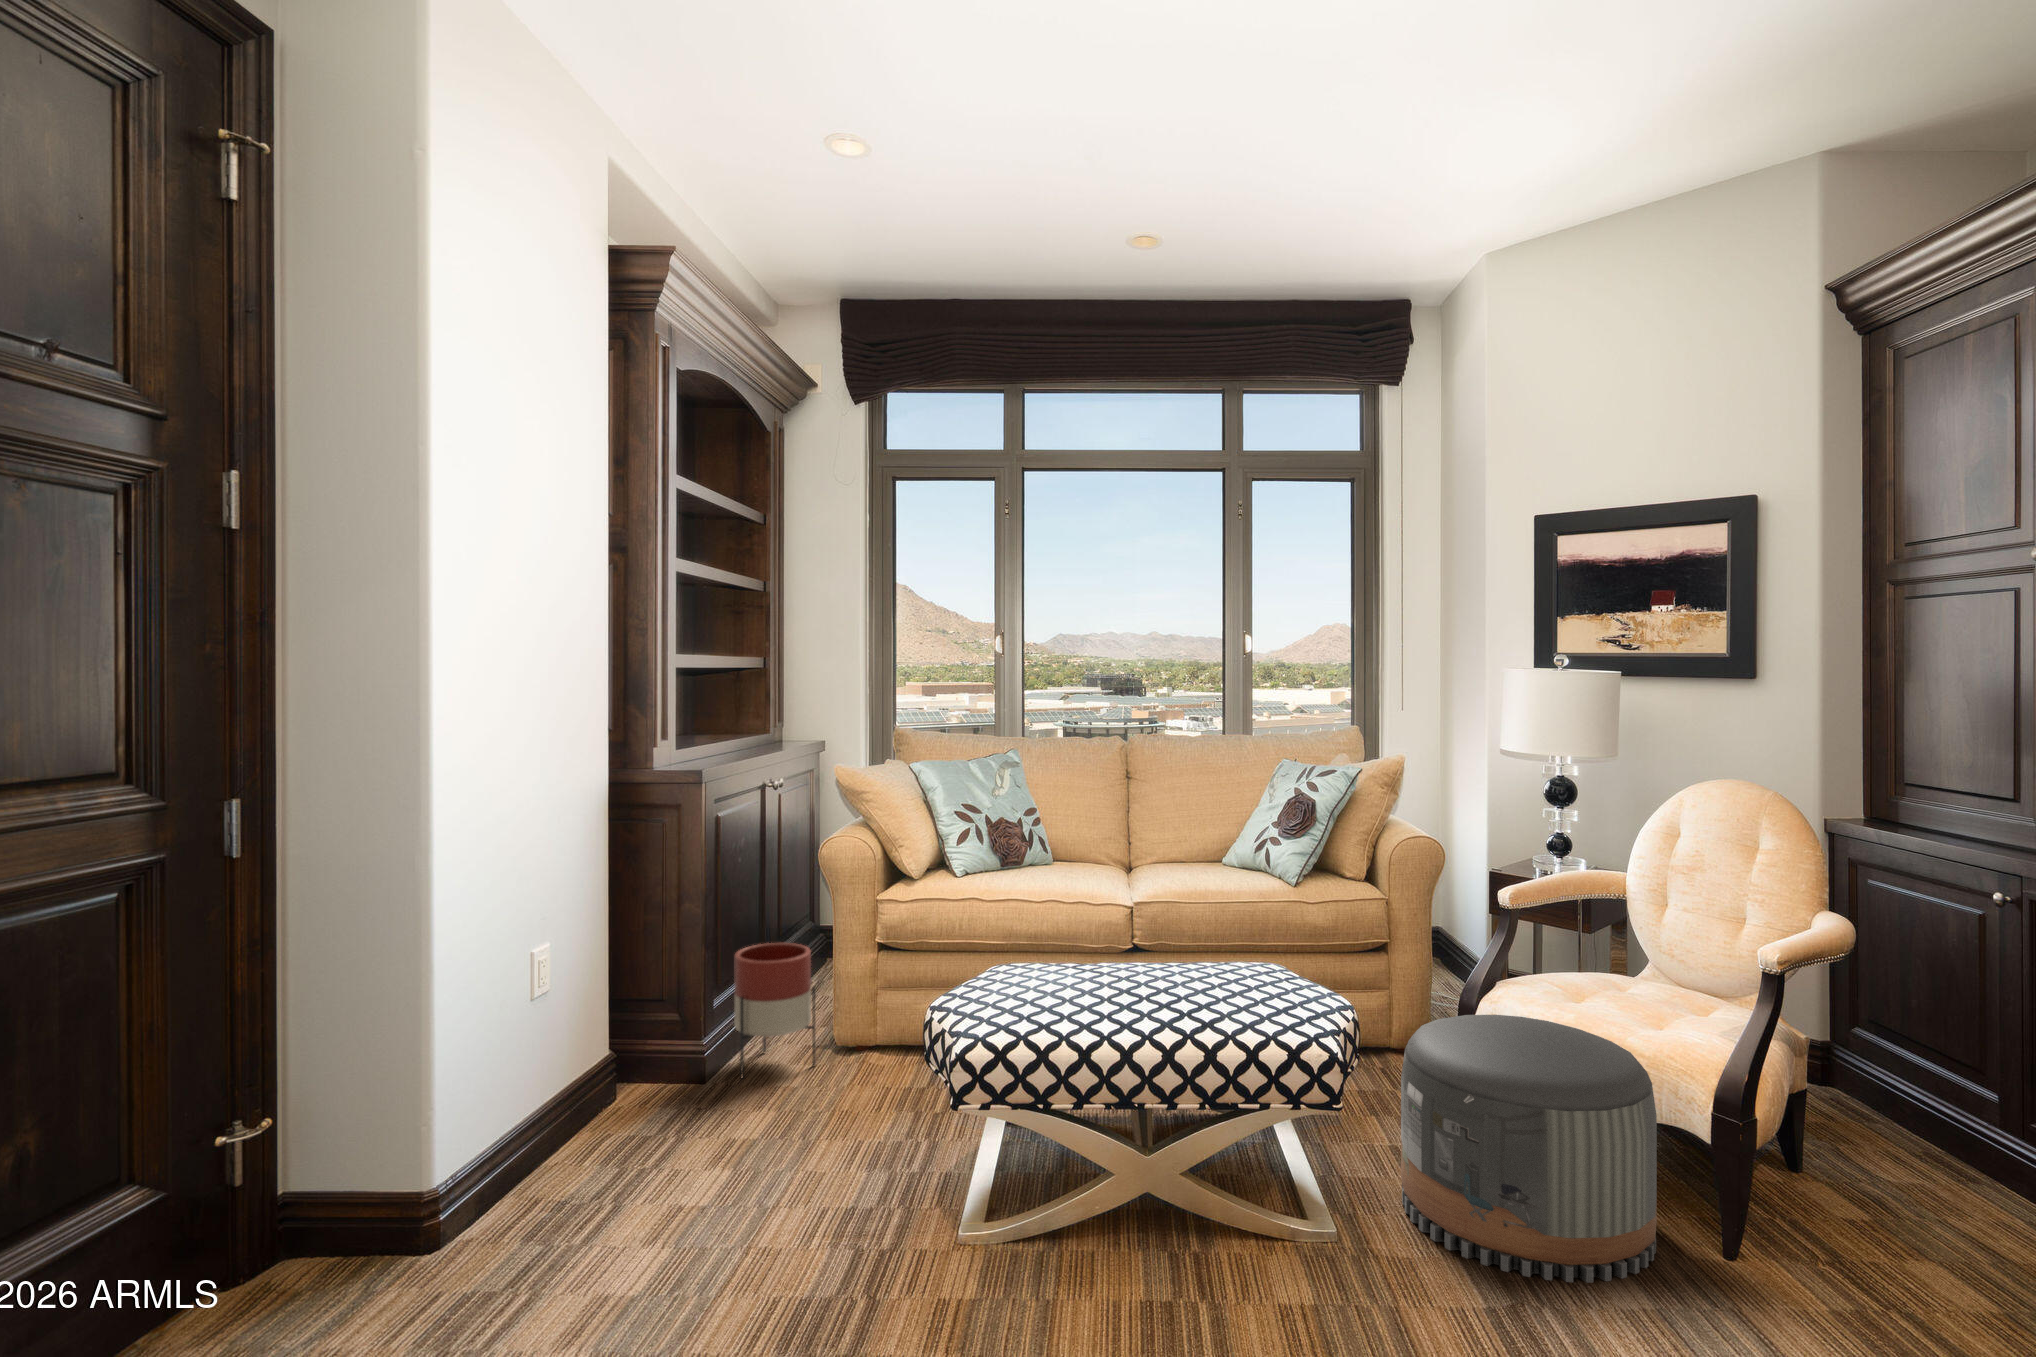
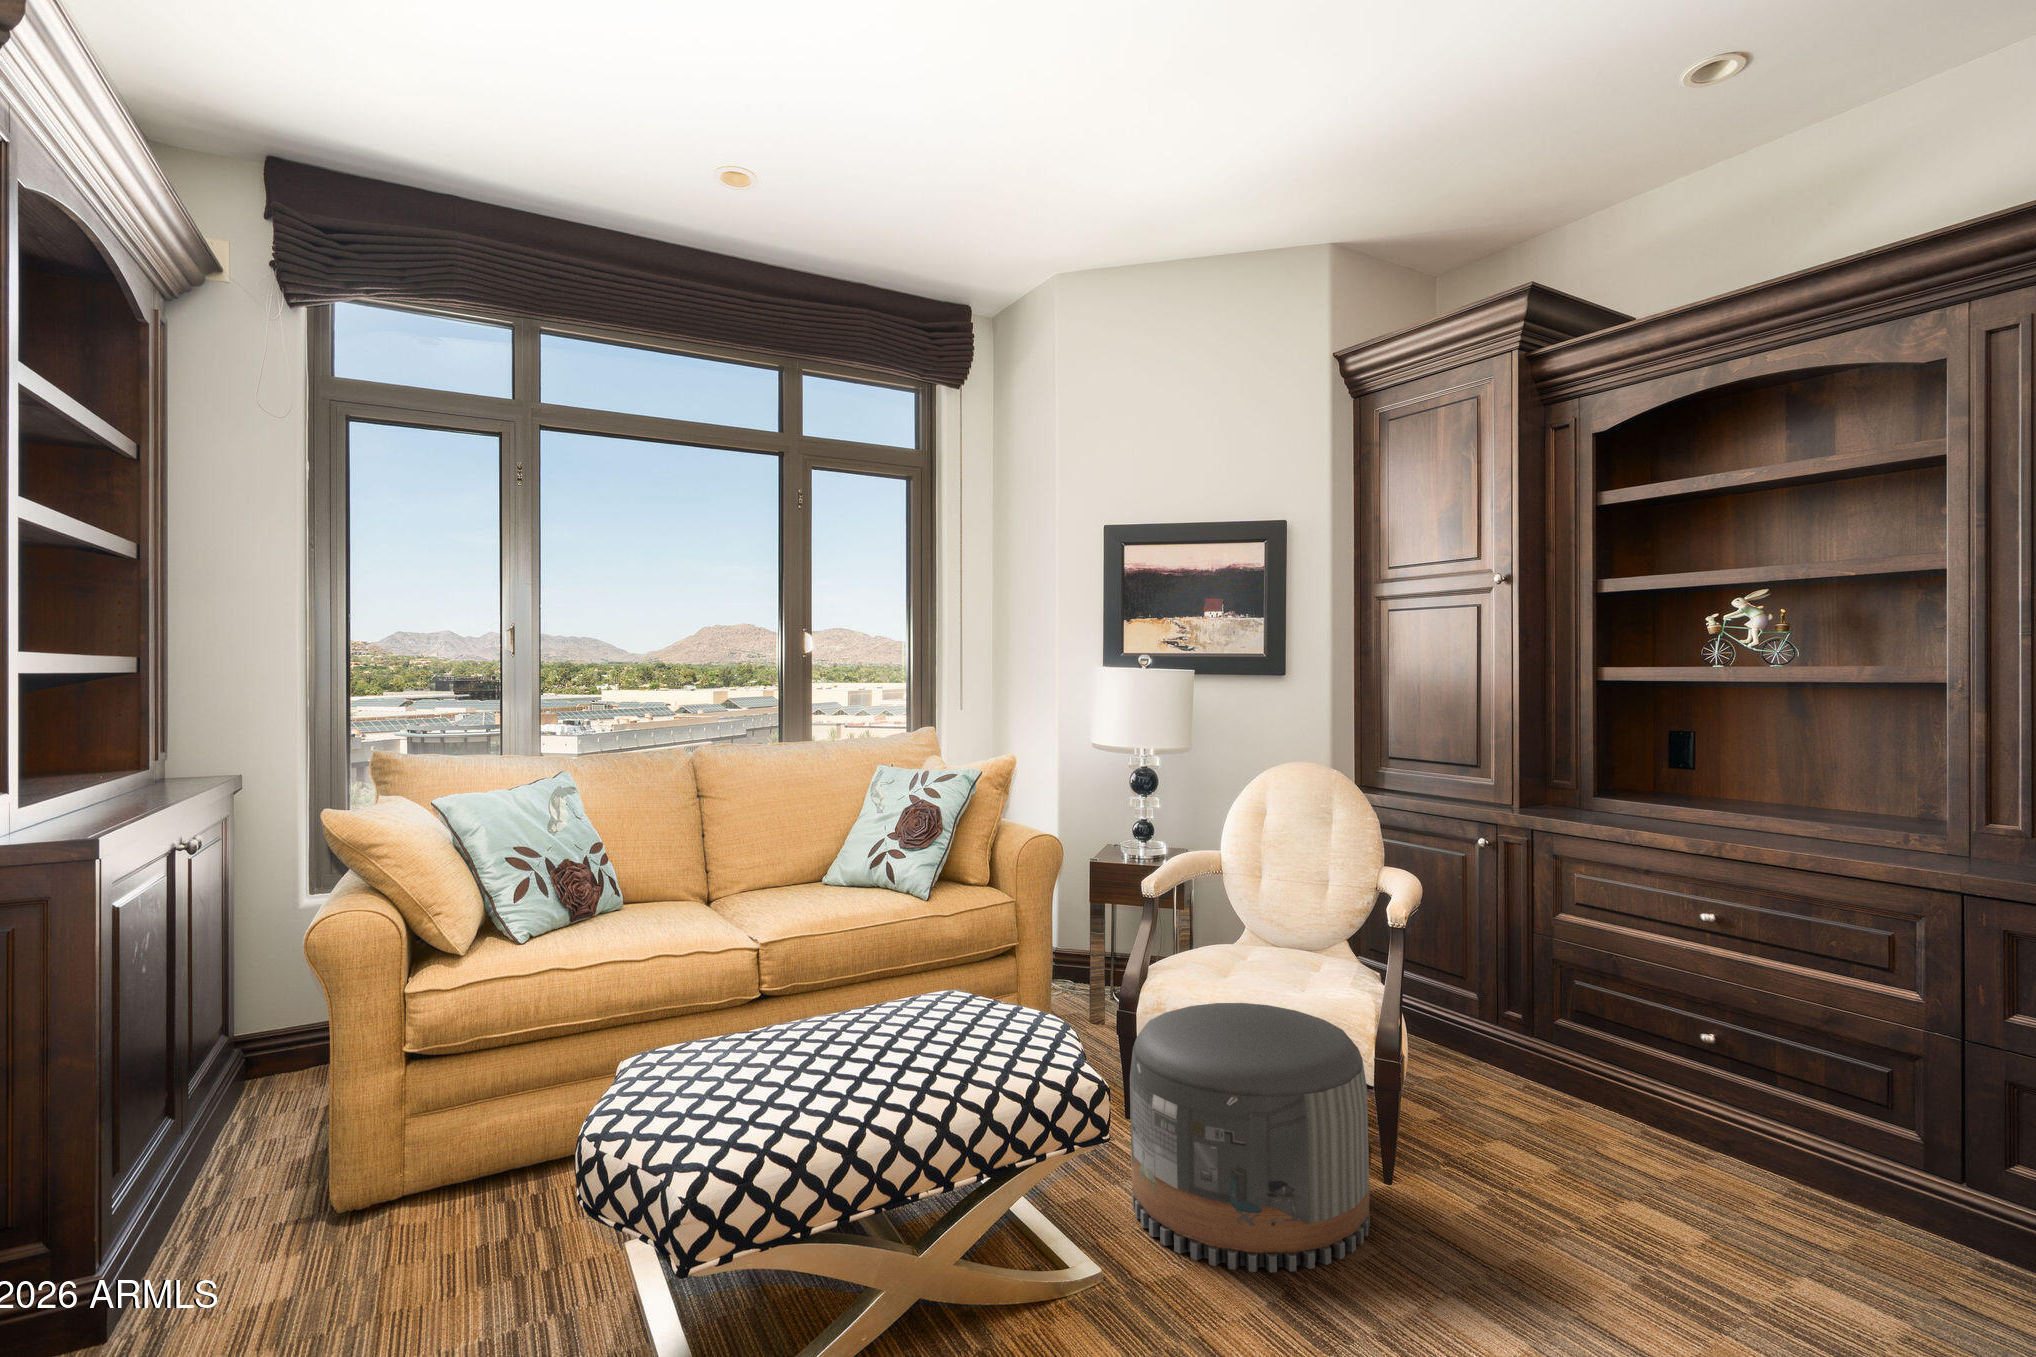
planter: present [734,943,816,1078] -> none [157,1076,311,1310]

